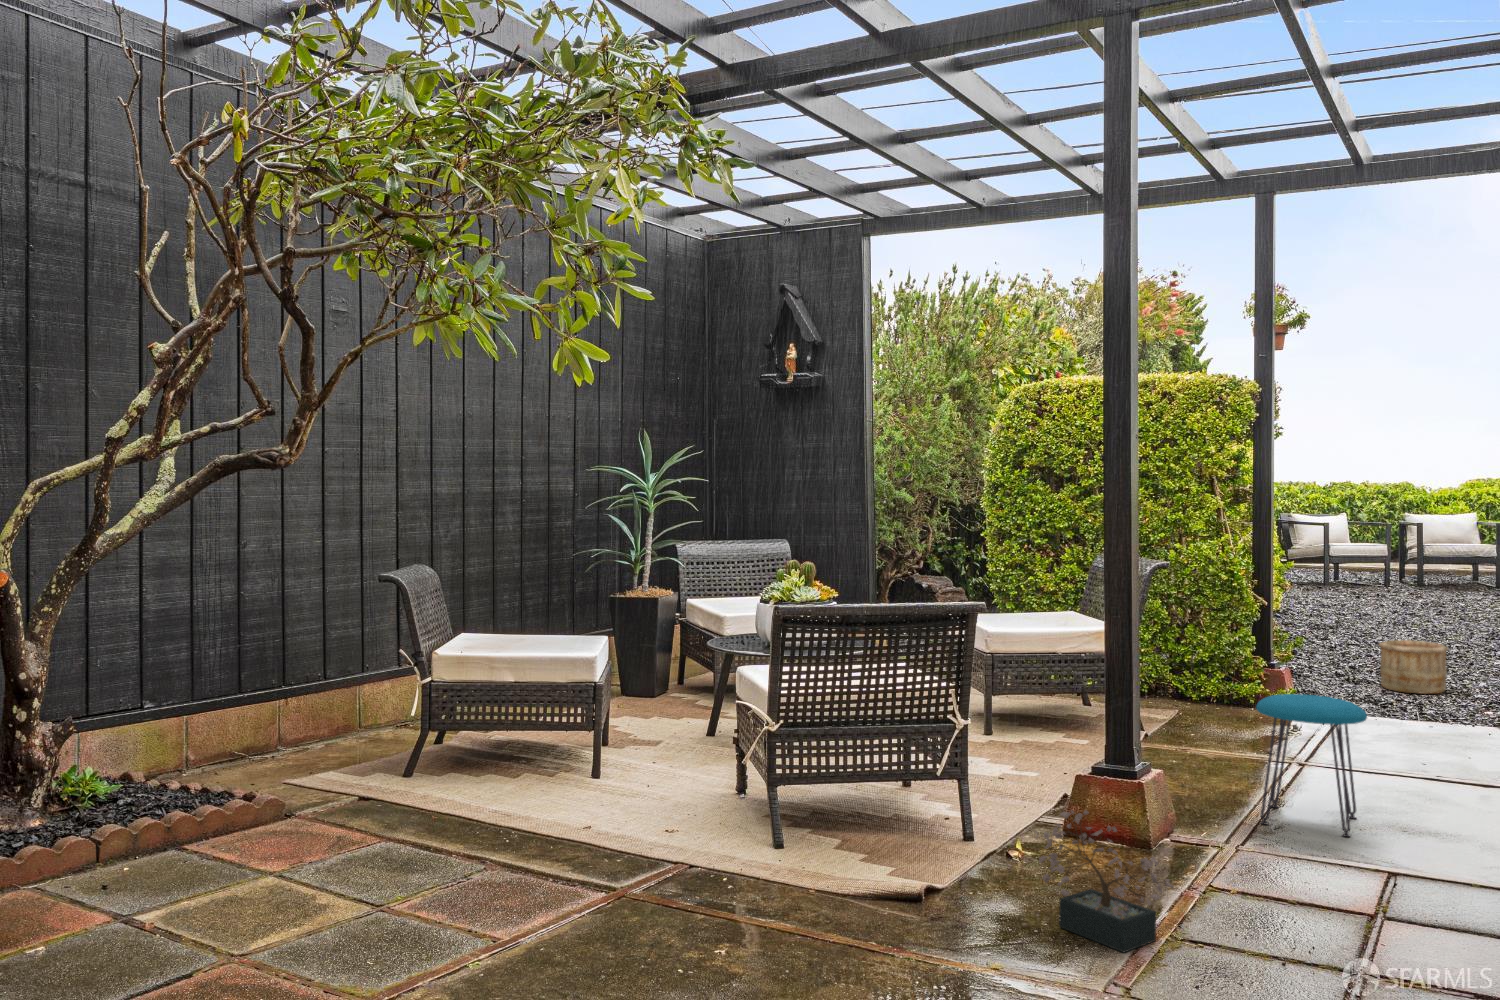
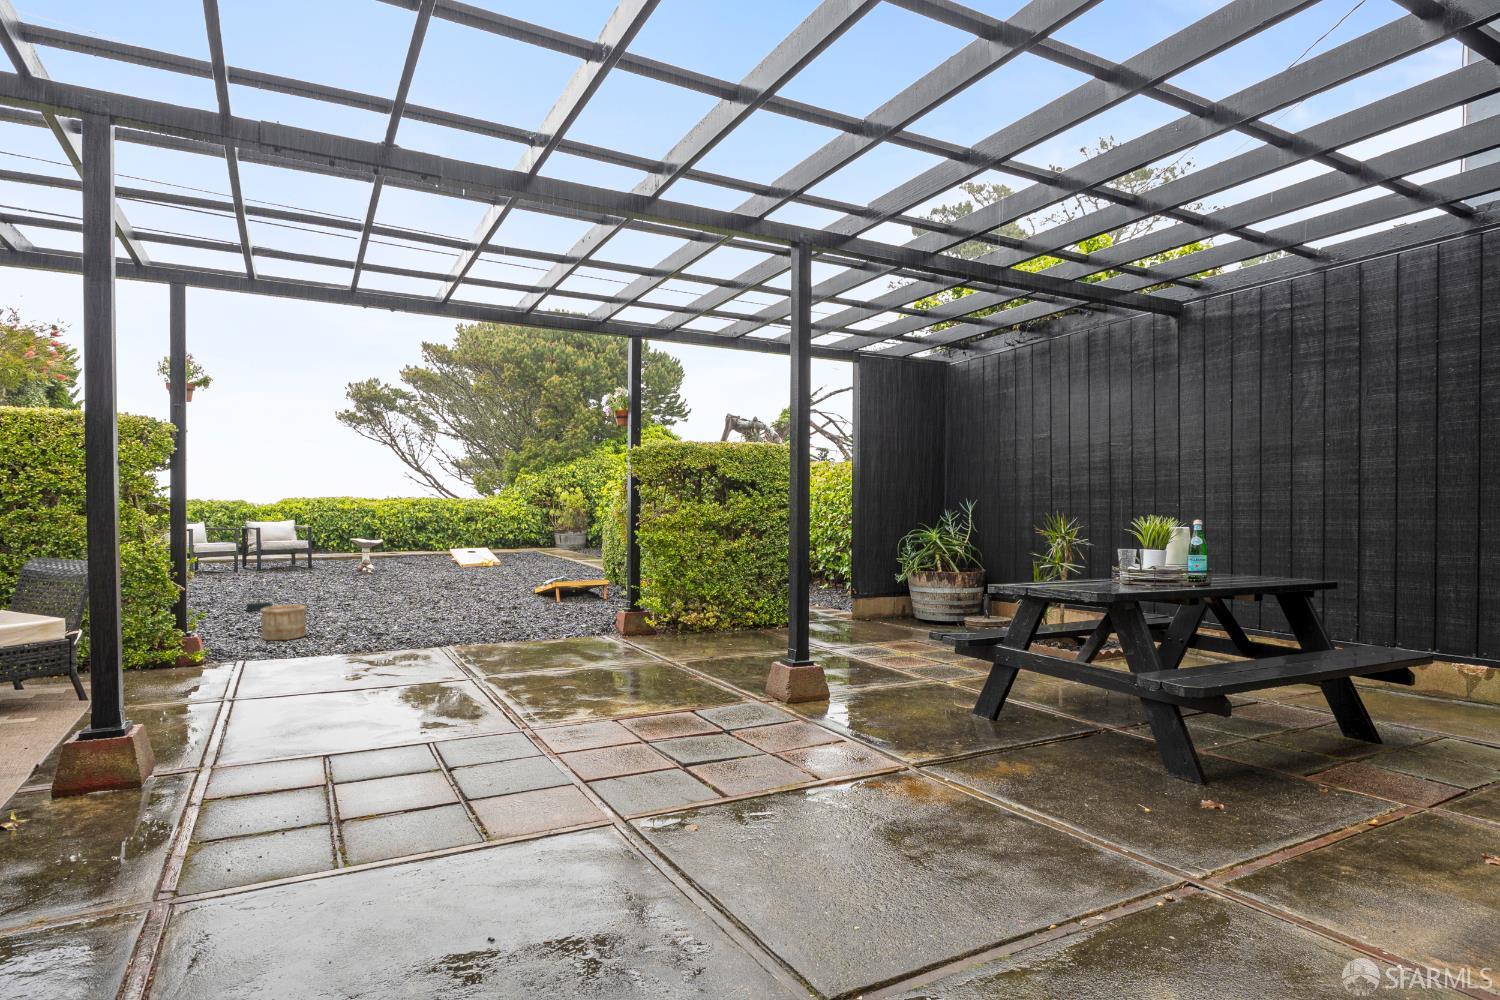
stool: present [1256,694,1367,837] -> none [216,643,297,742]
decorative plant: present [1035,810,1174,953] -> present [241,585,274,611]

